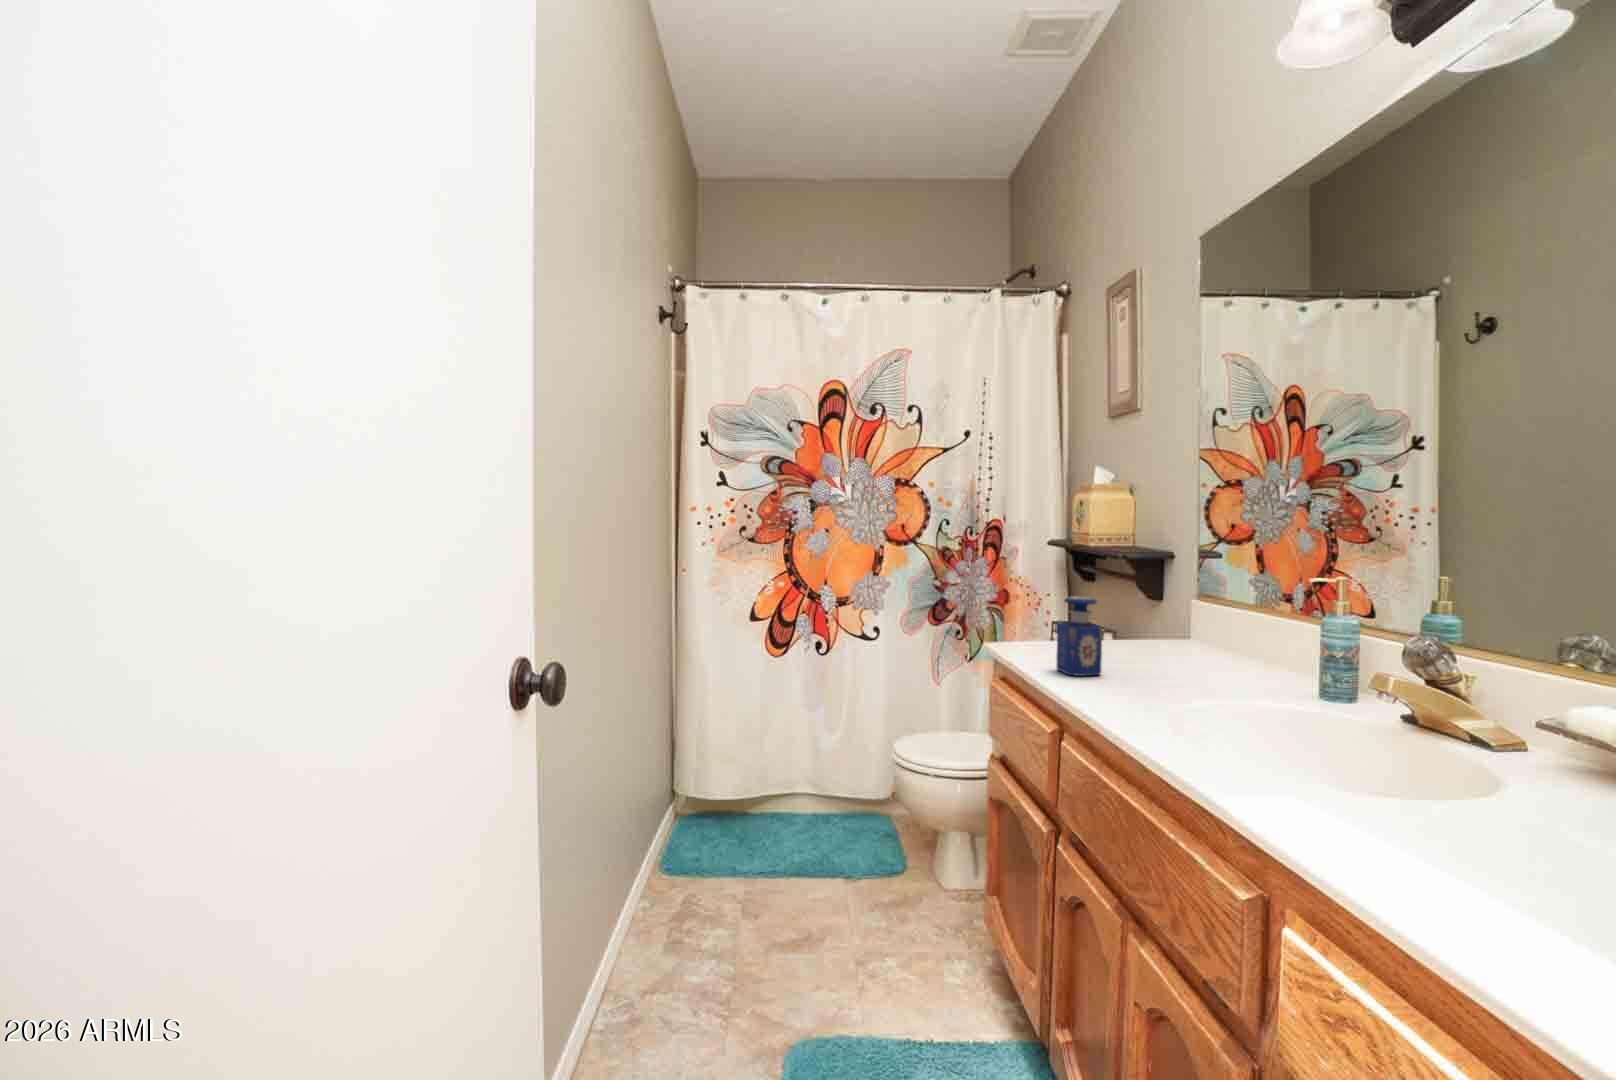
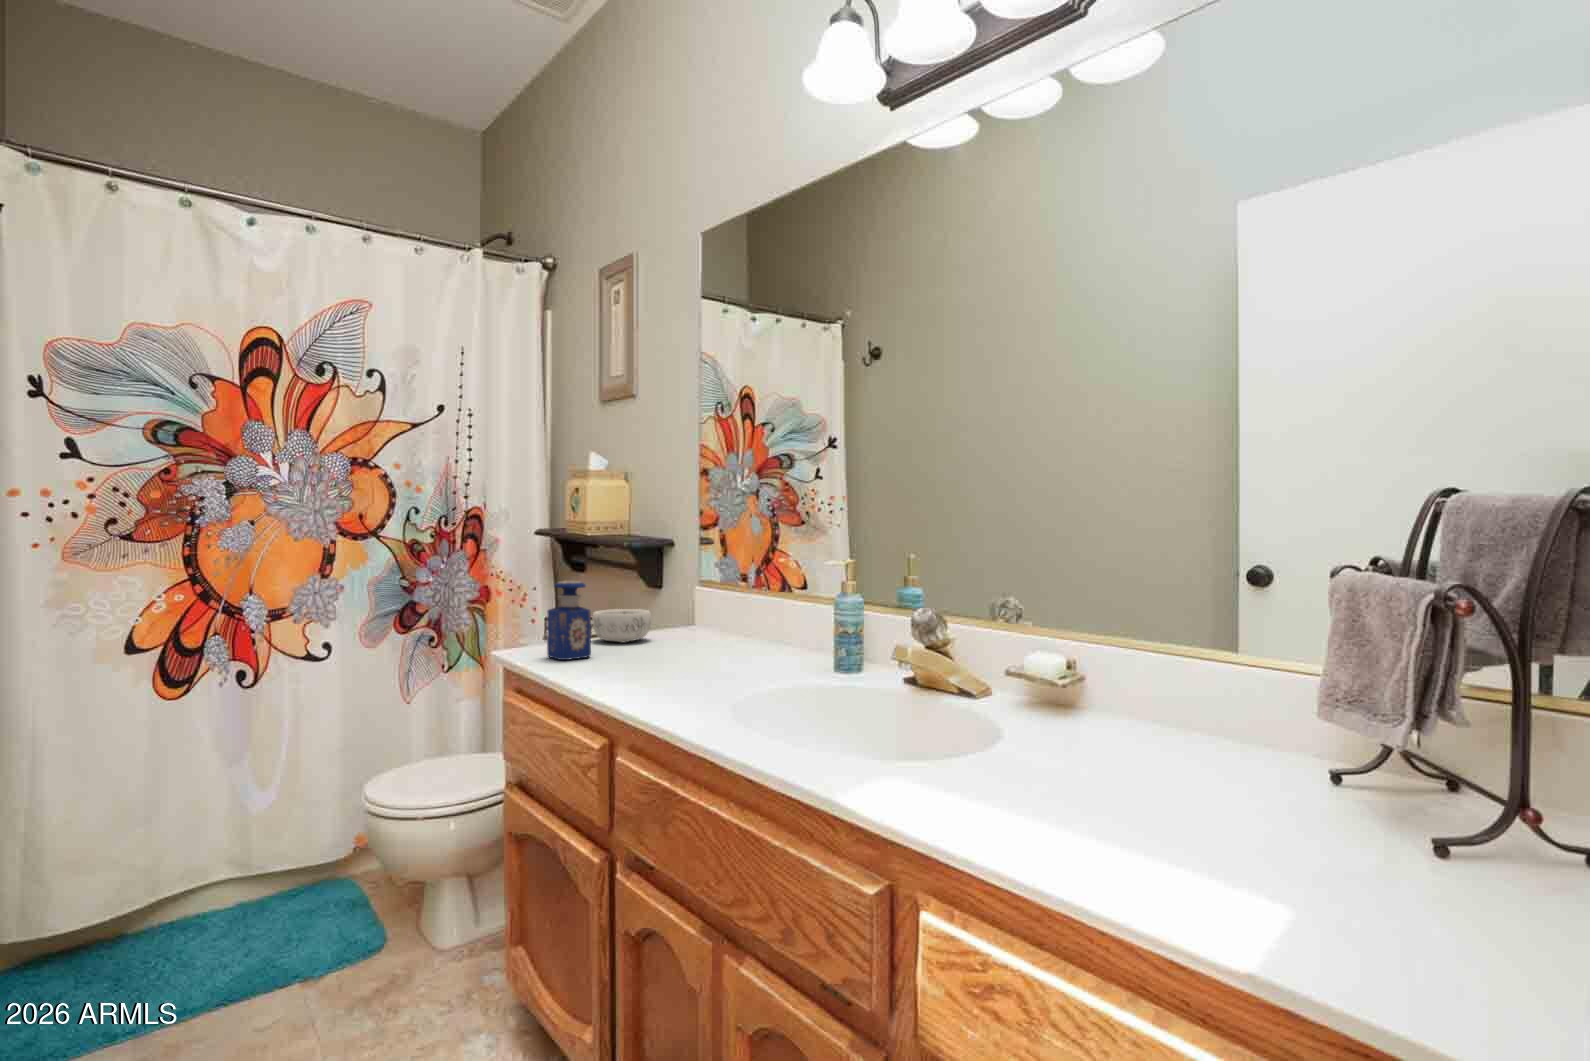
decorative bowl: none [1102,624,1167,660] -> present [592,609,651,642]

